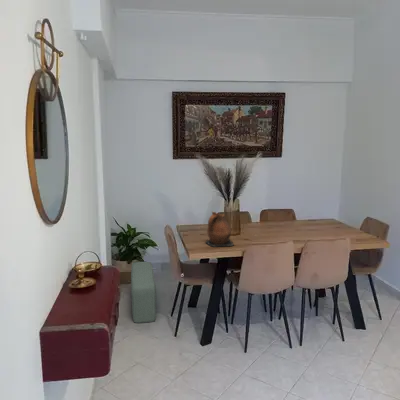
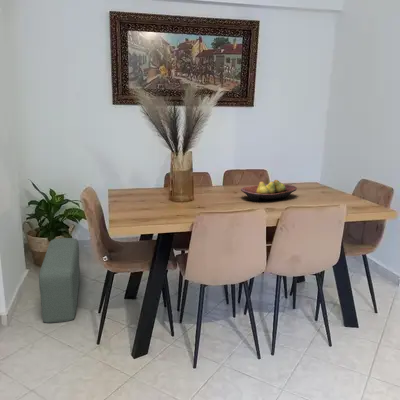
ceramic pitcher: present [206,212,233,247] -> none [138,164,180,216]
fruit bowl: none [275,219,316,235] -> present [241,180,297,201]

